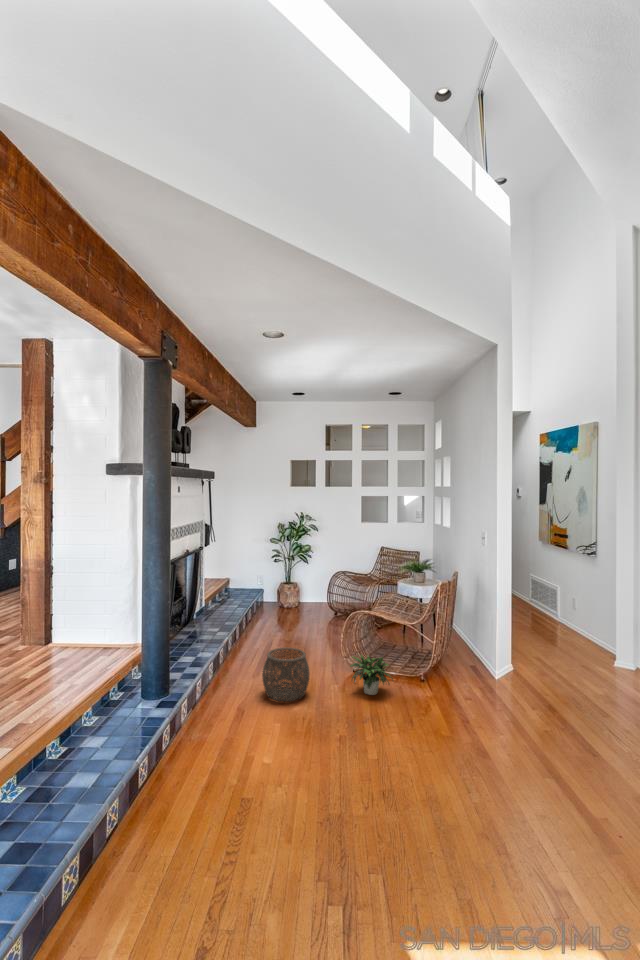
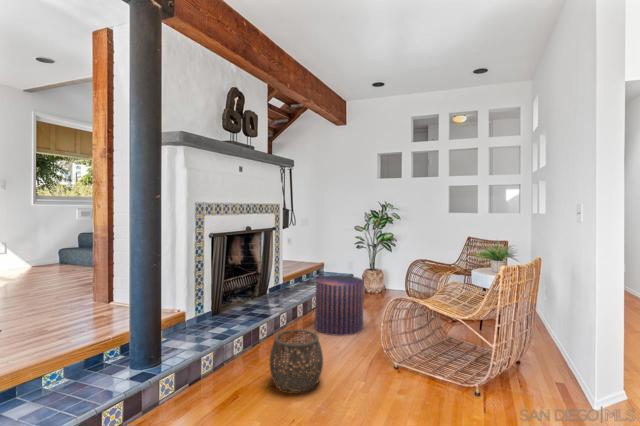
pouf: none [261,594,309,654] -> present [315,275,364,336]
potted plant: present [350,655,393,695] -> none [358,345,423,401]

